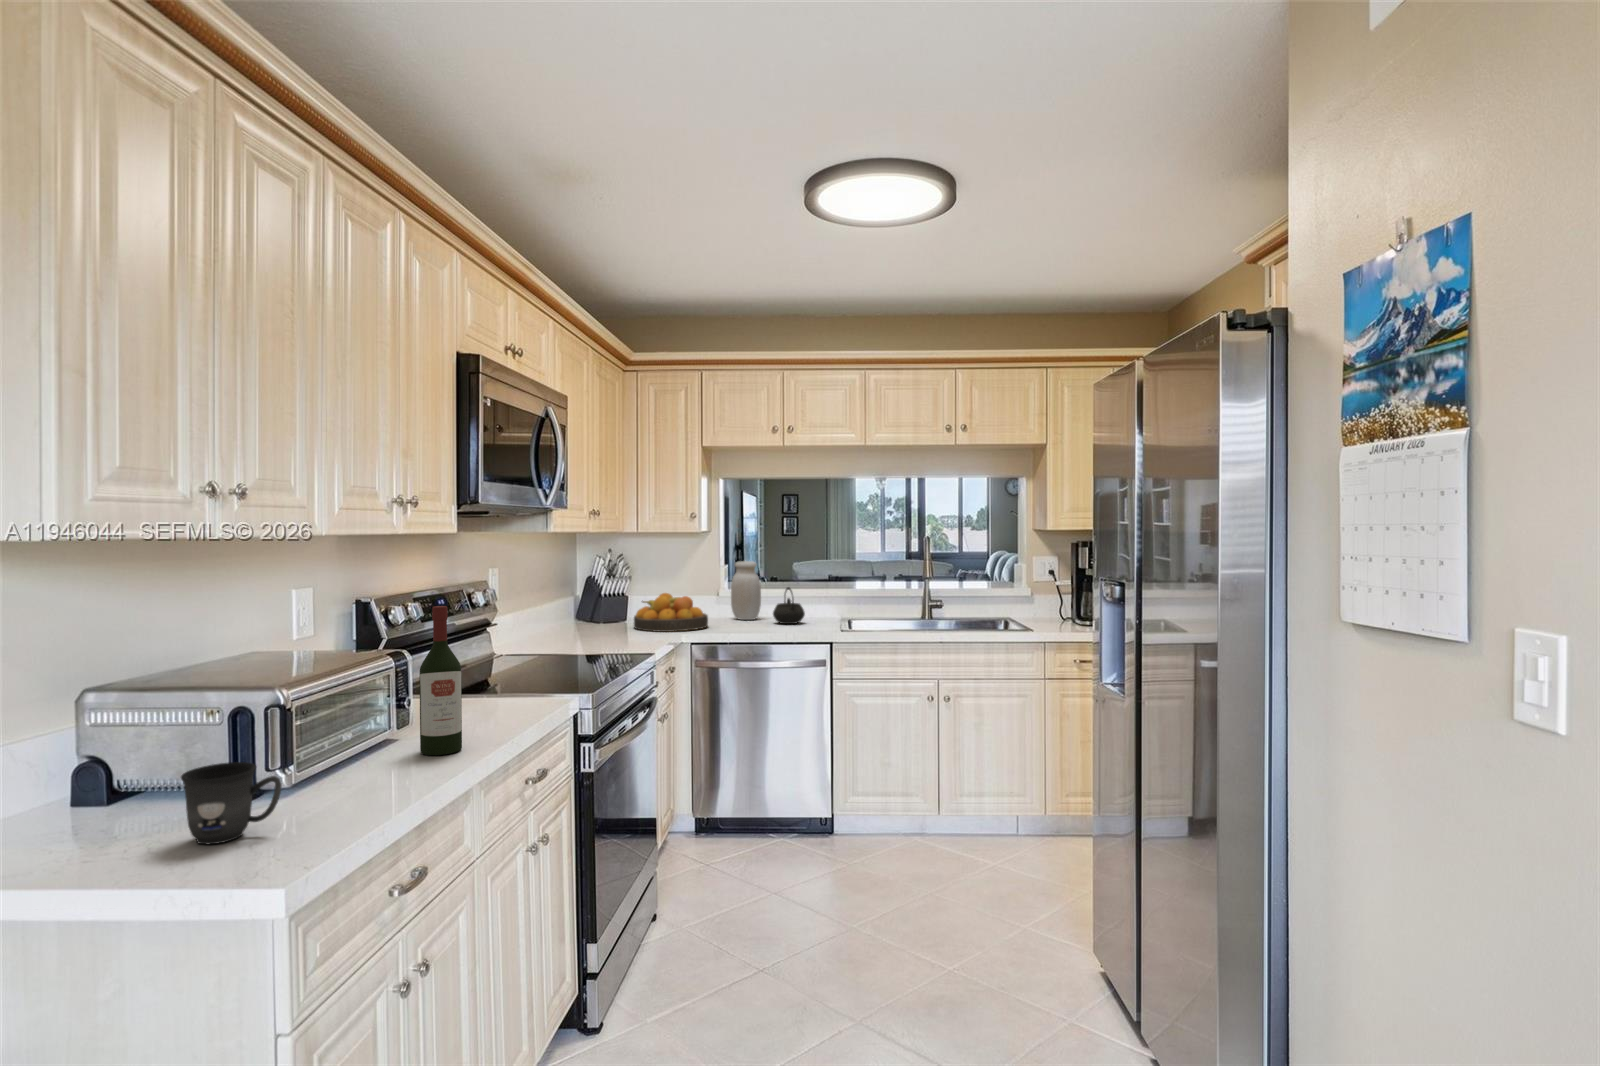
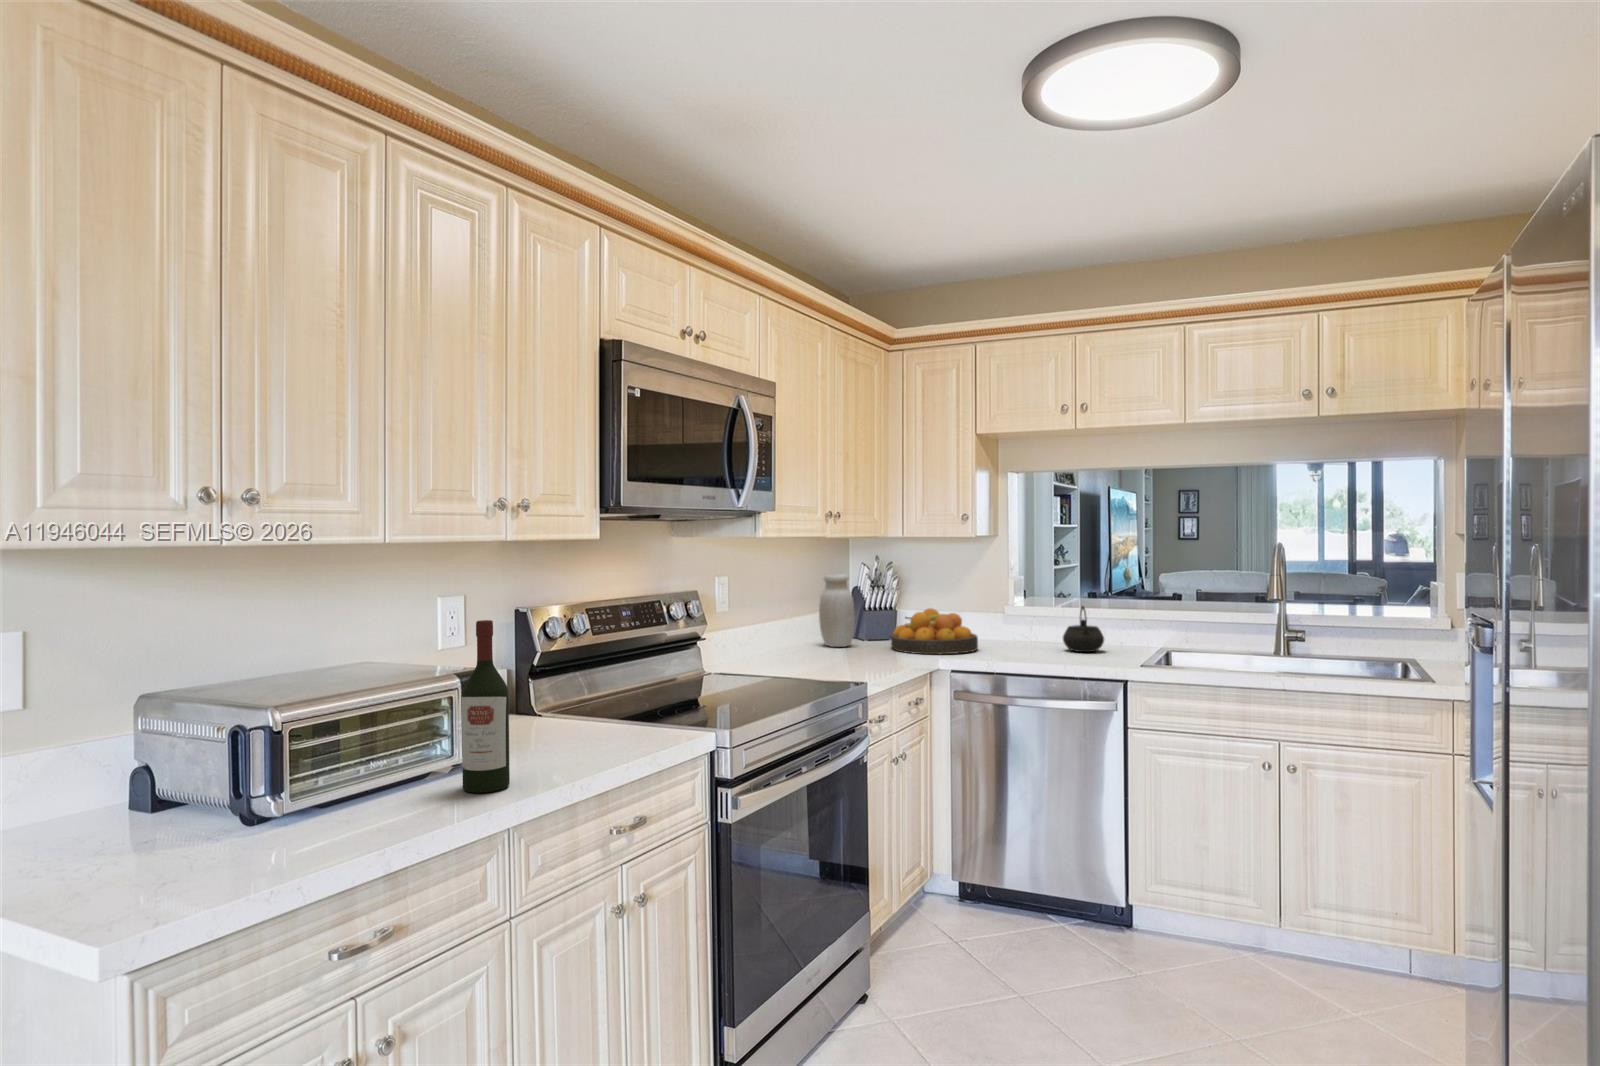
jar: present [731,561,761,620] -> present [819,574,855,647]
mug: present [181,762,281,844] -> none [94,787,194,879]

